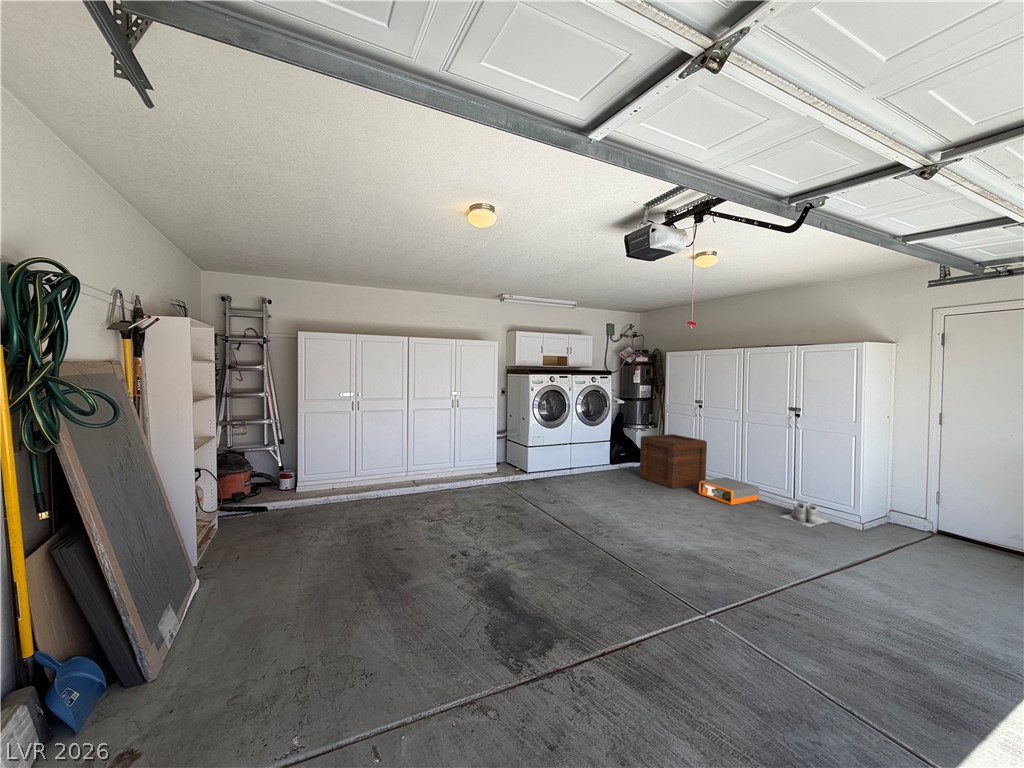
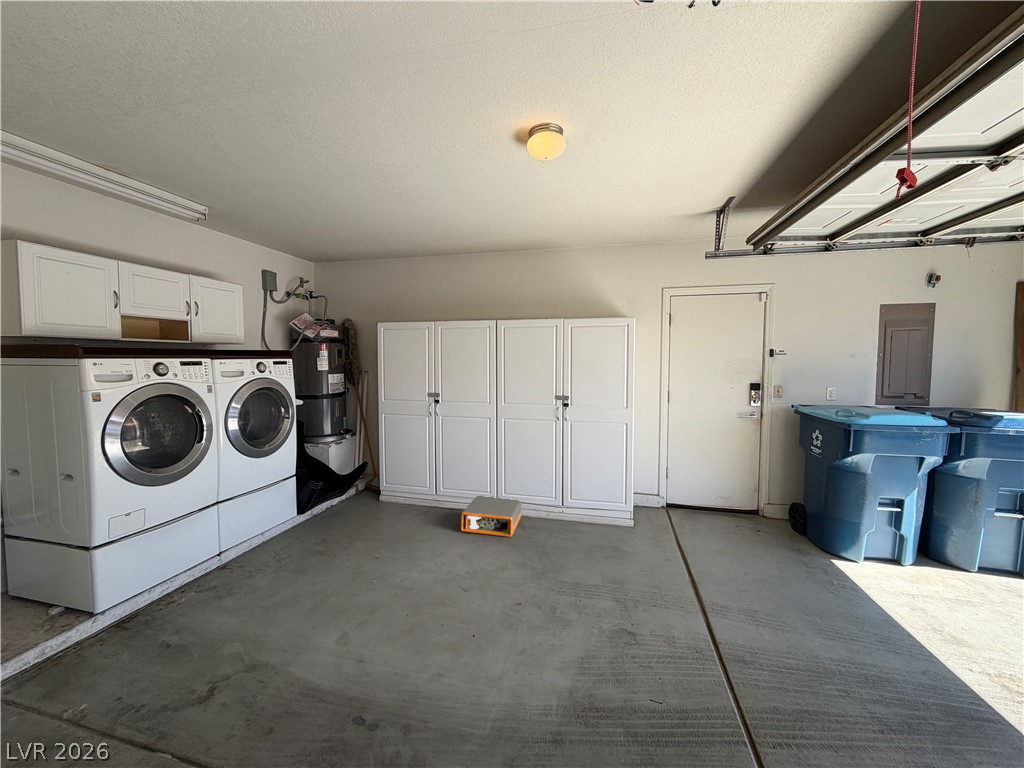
wooden crate: present [640,434,707,489] -> none [358,446,450,534]
boots: present [781,502,829,527] -> none [566,509,604,540]

